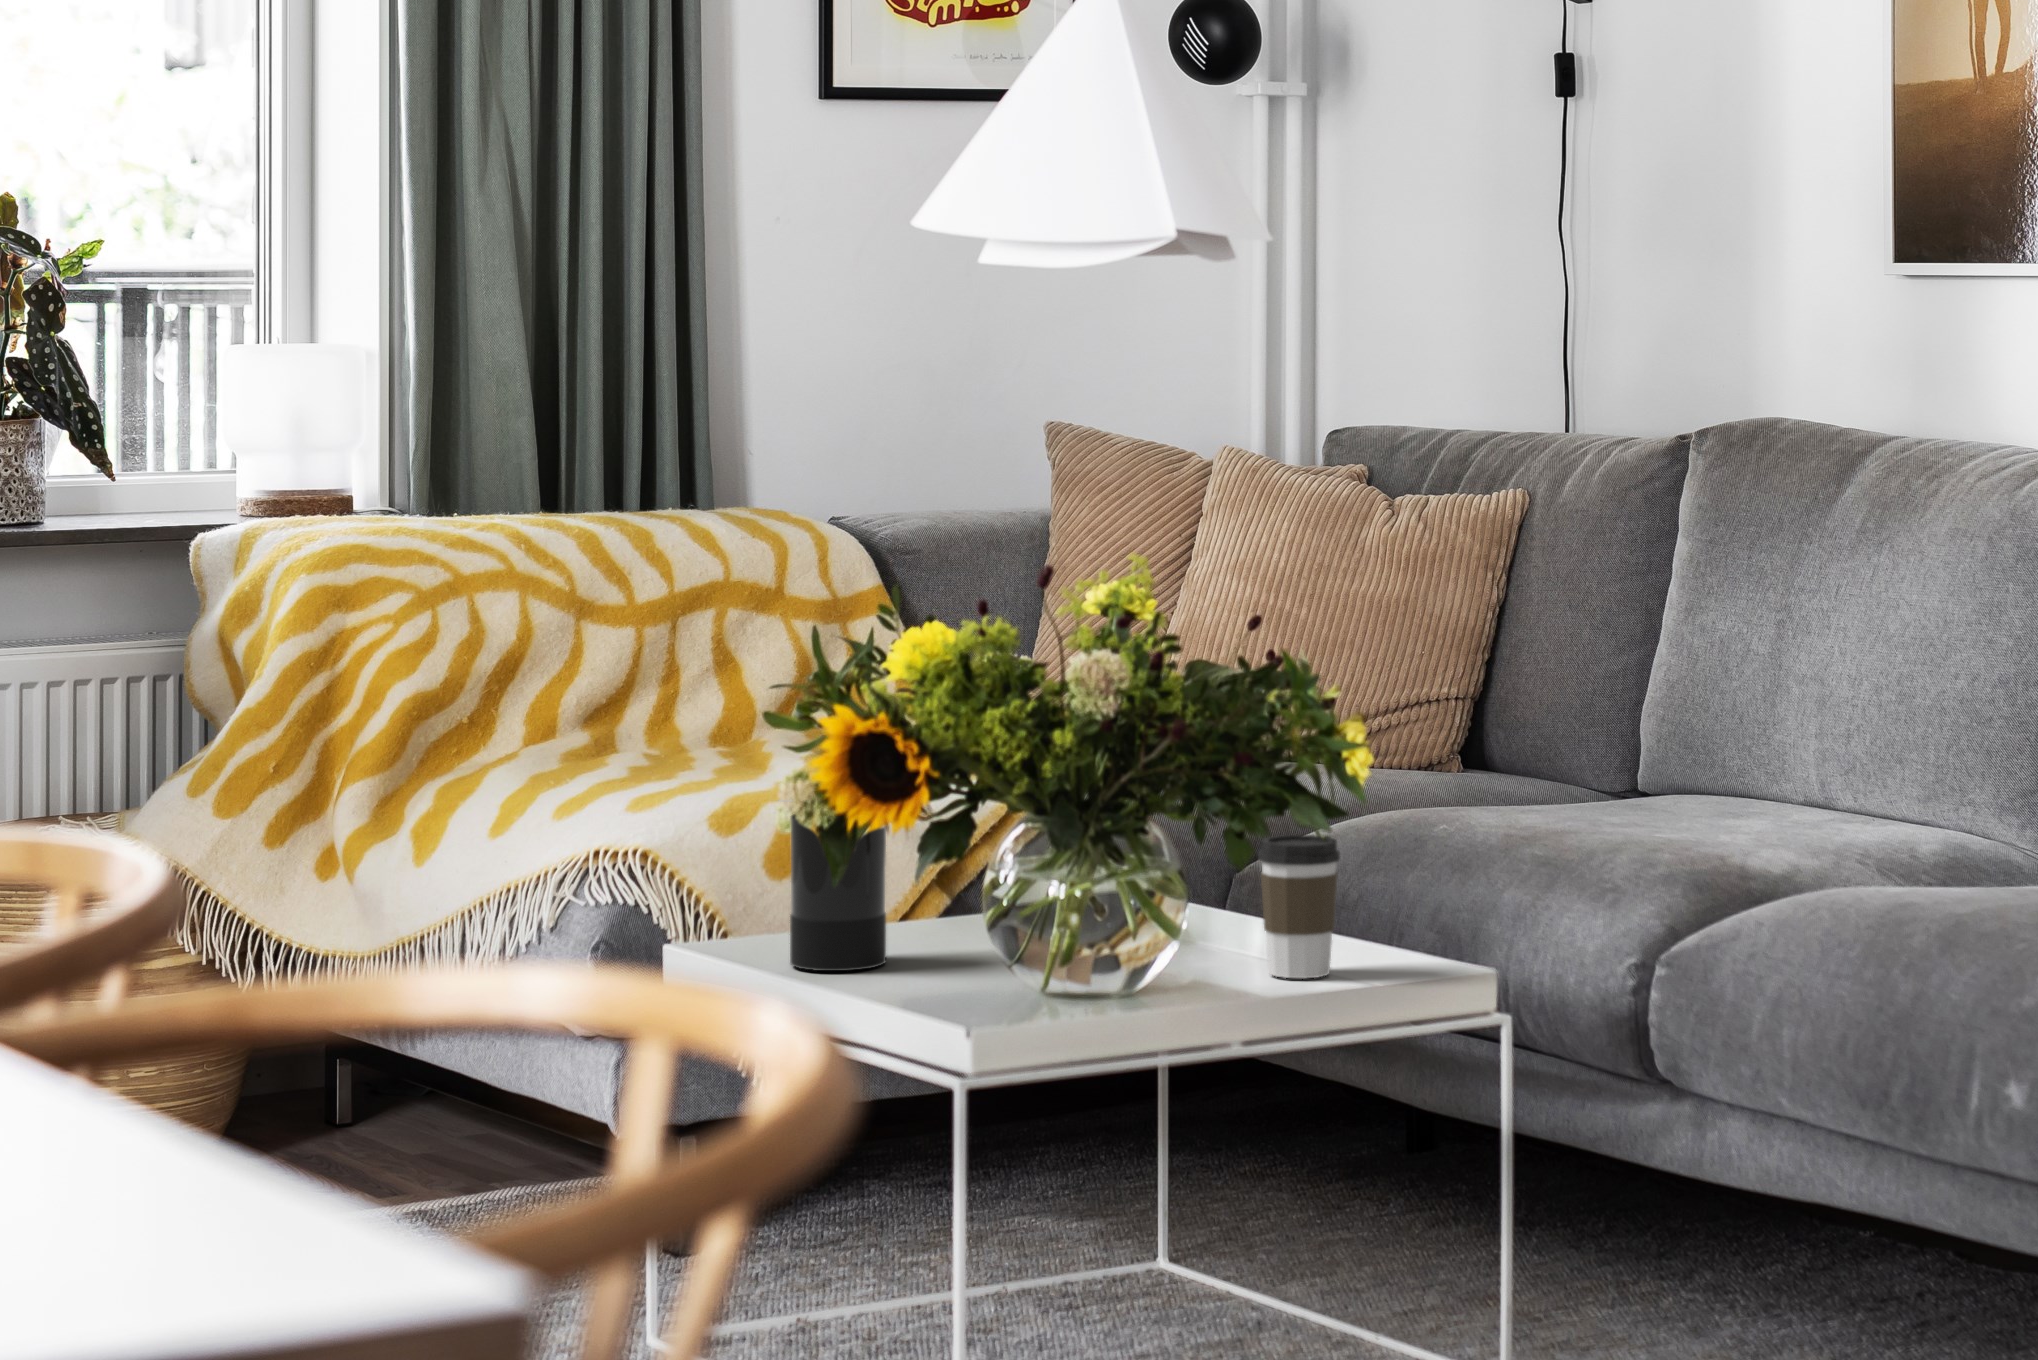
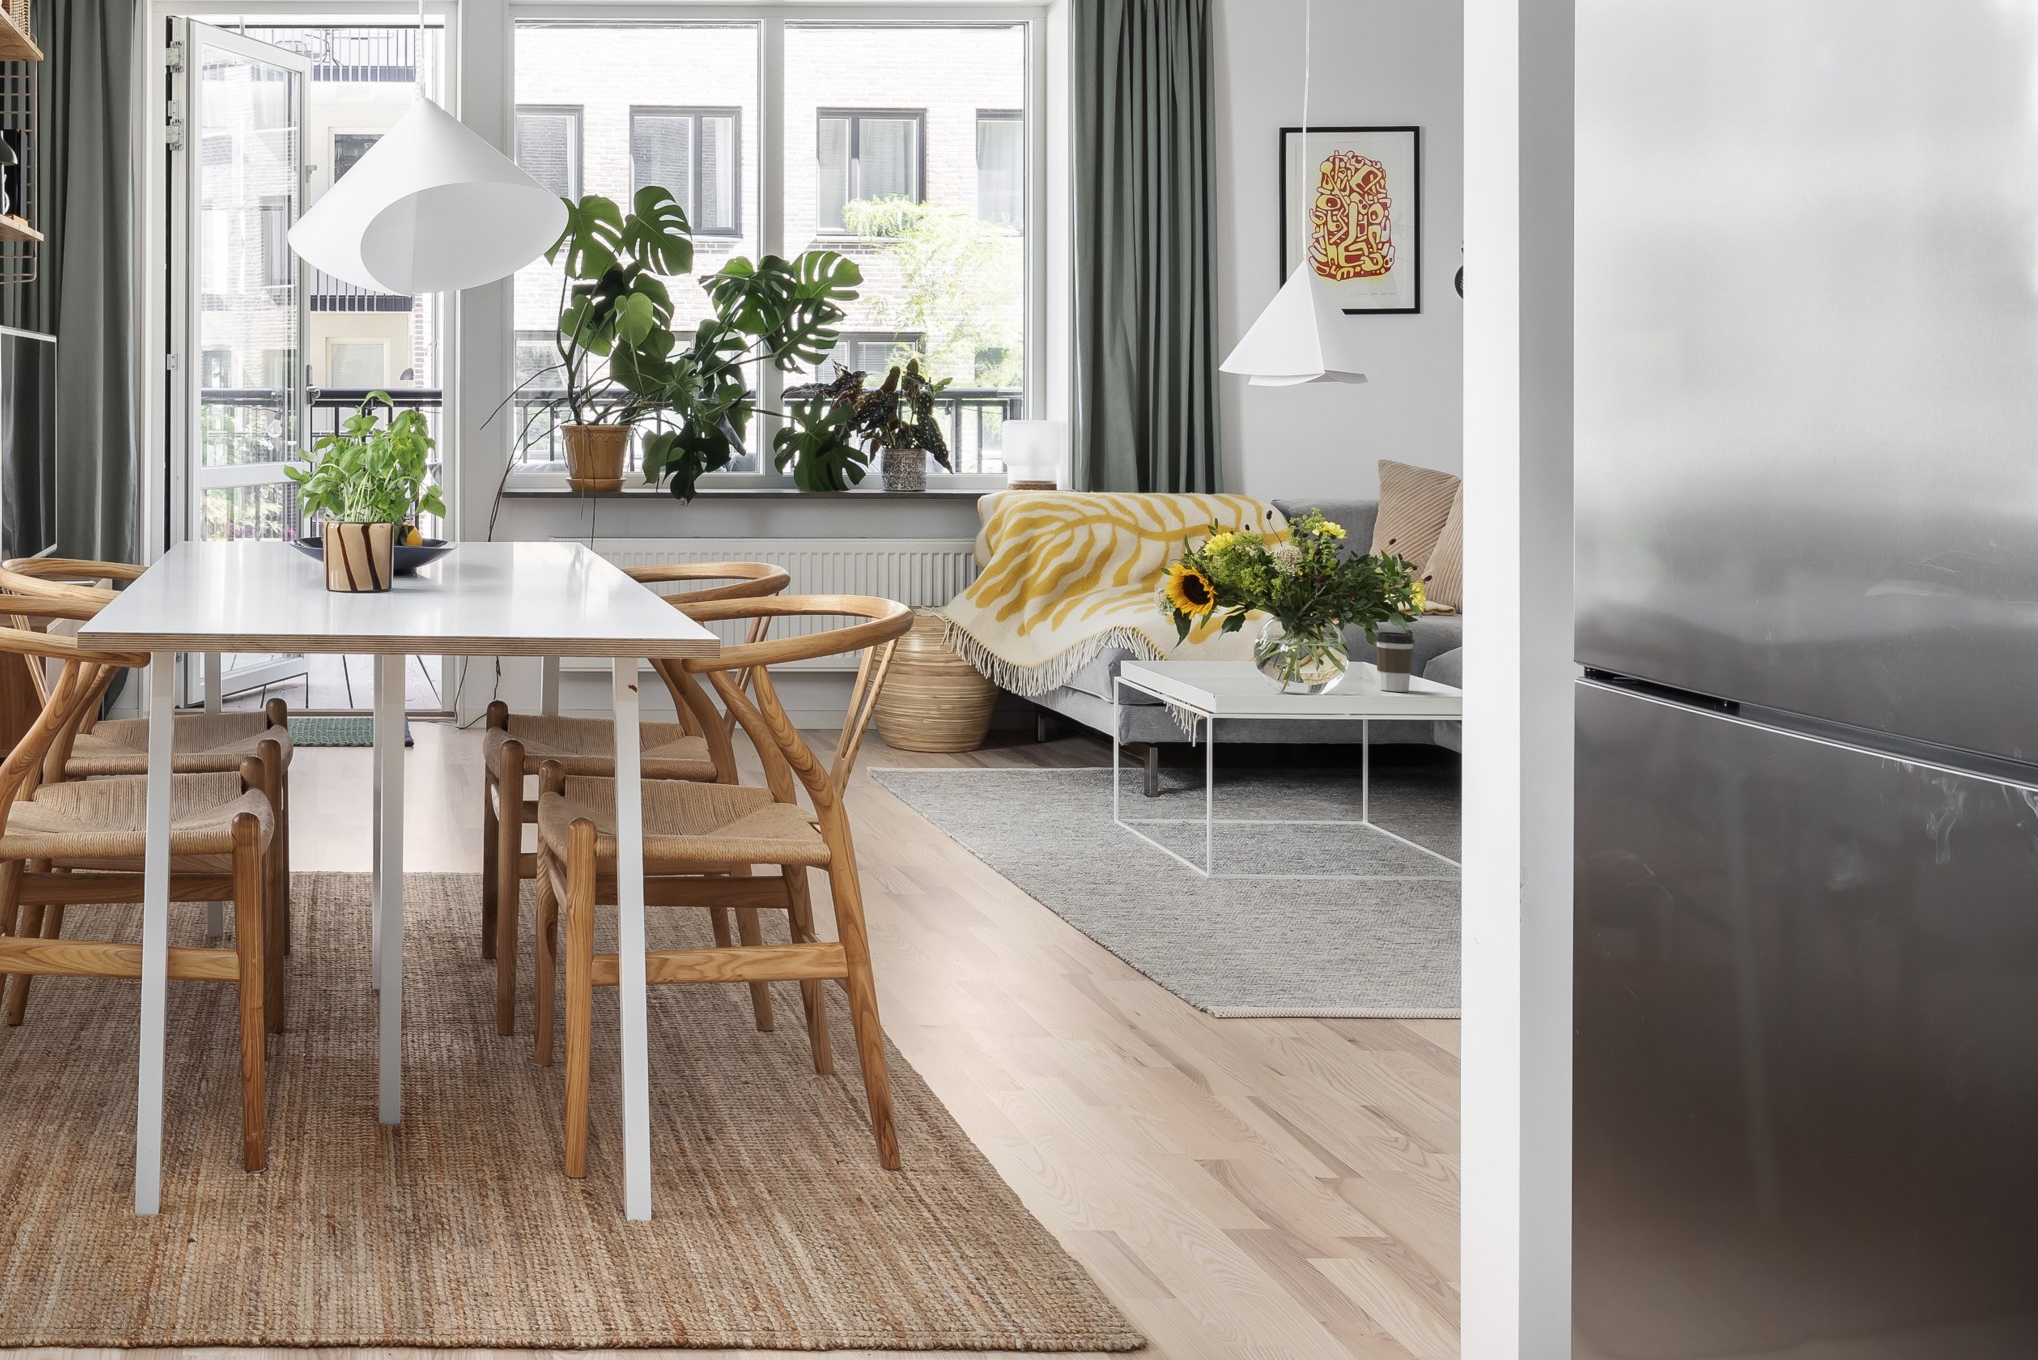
candle: present [790,814,886,971] -> none [1171,602,1217,671]

